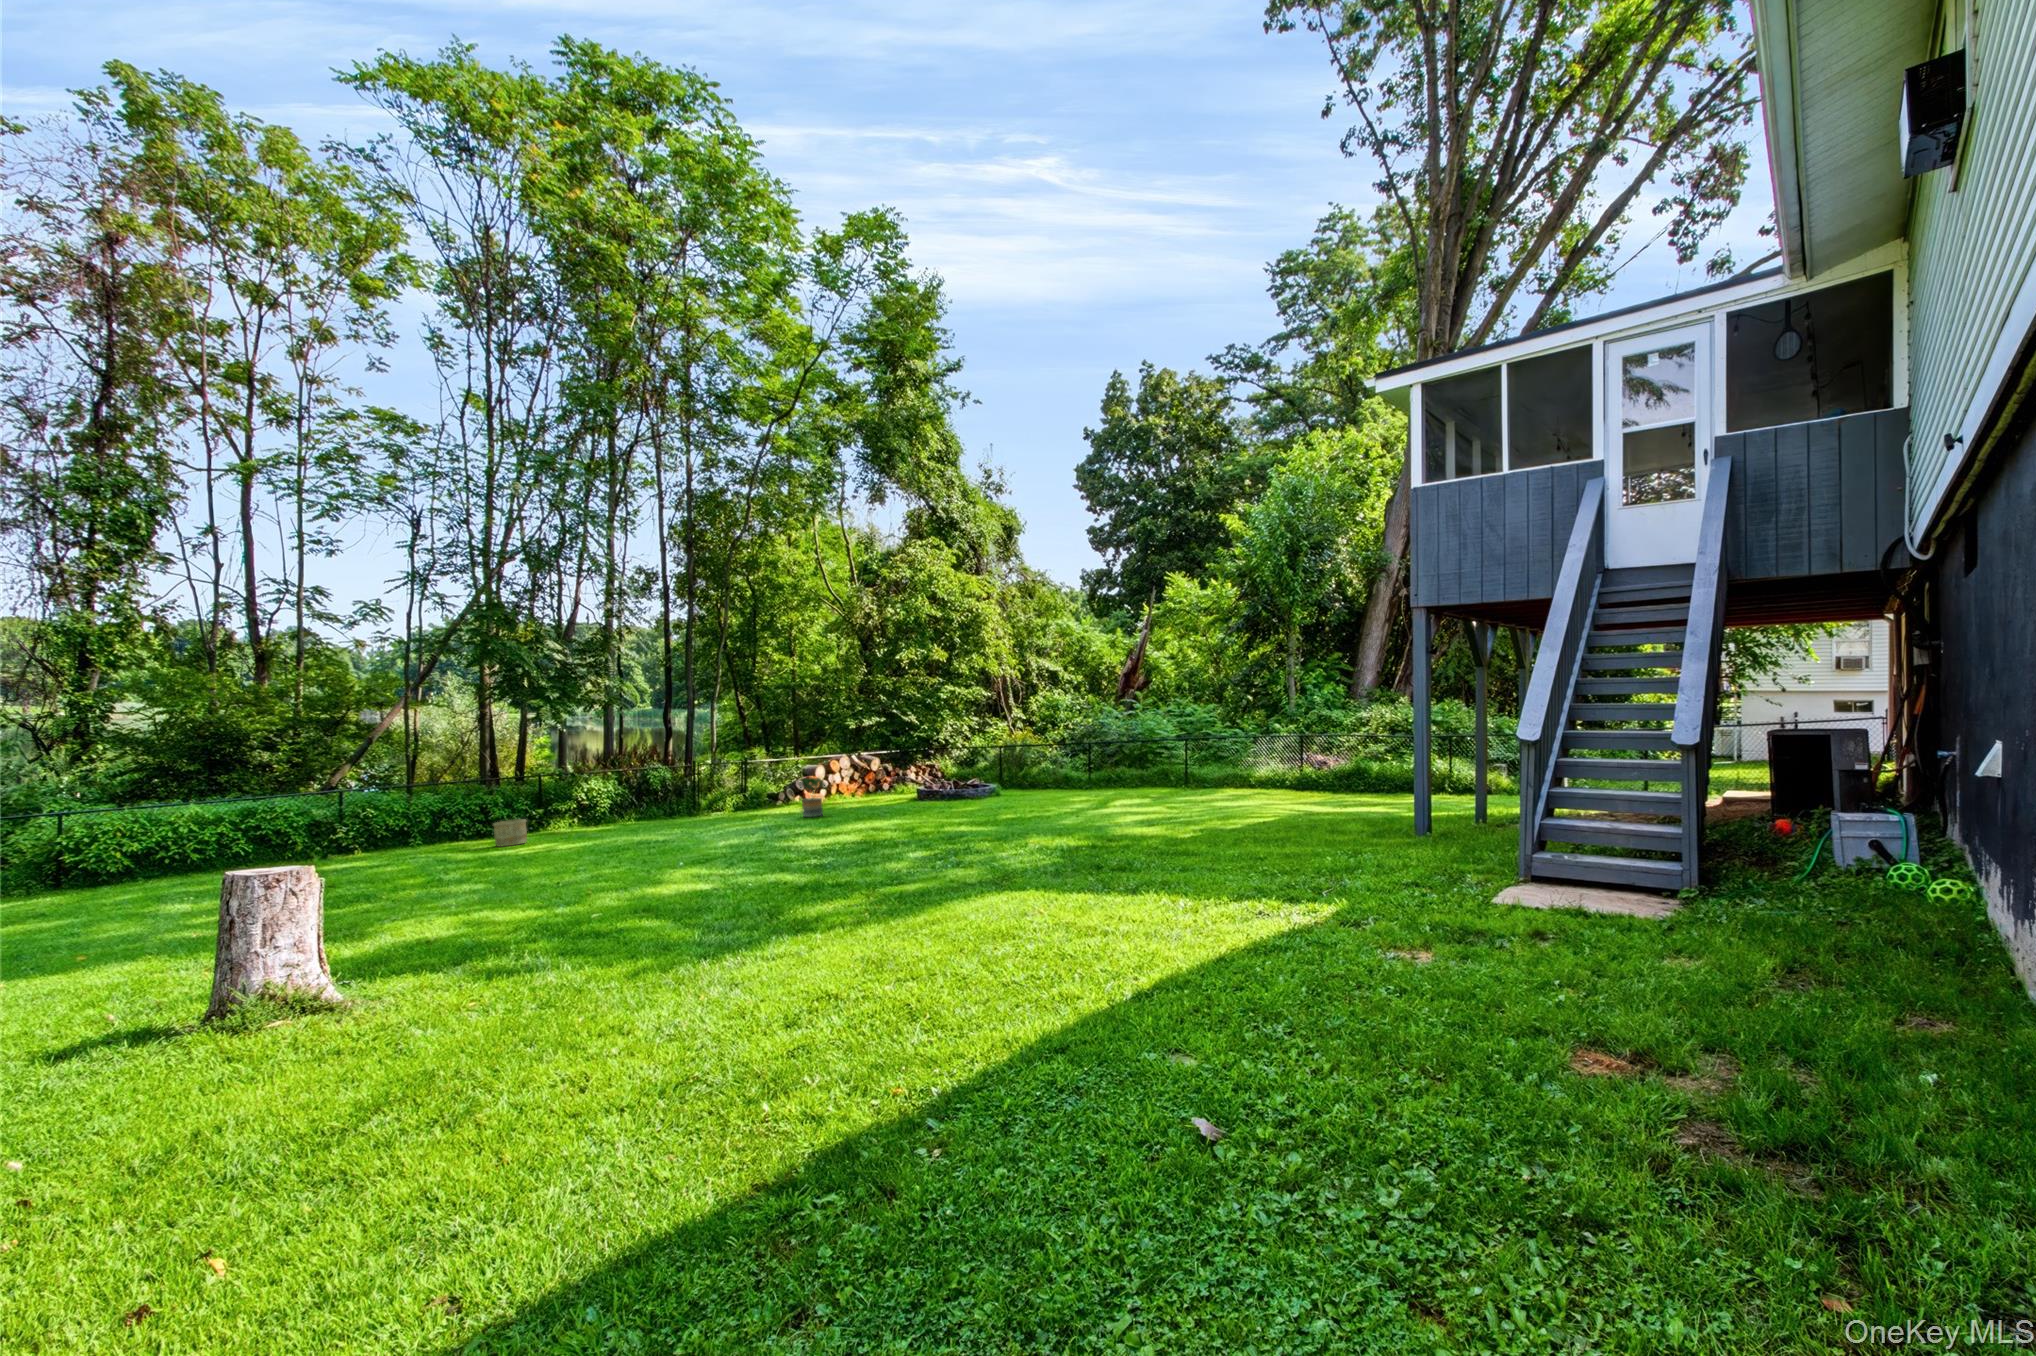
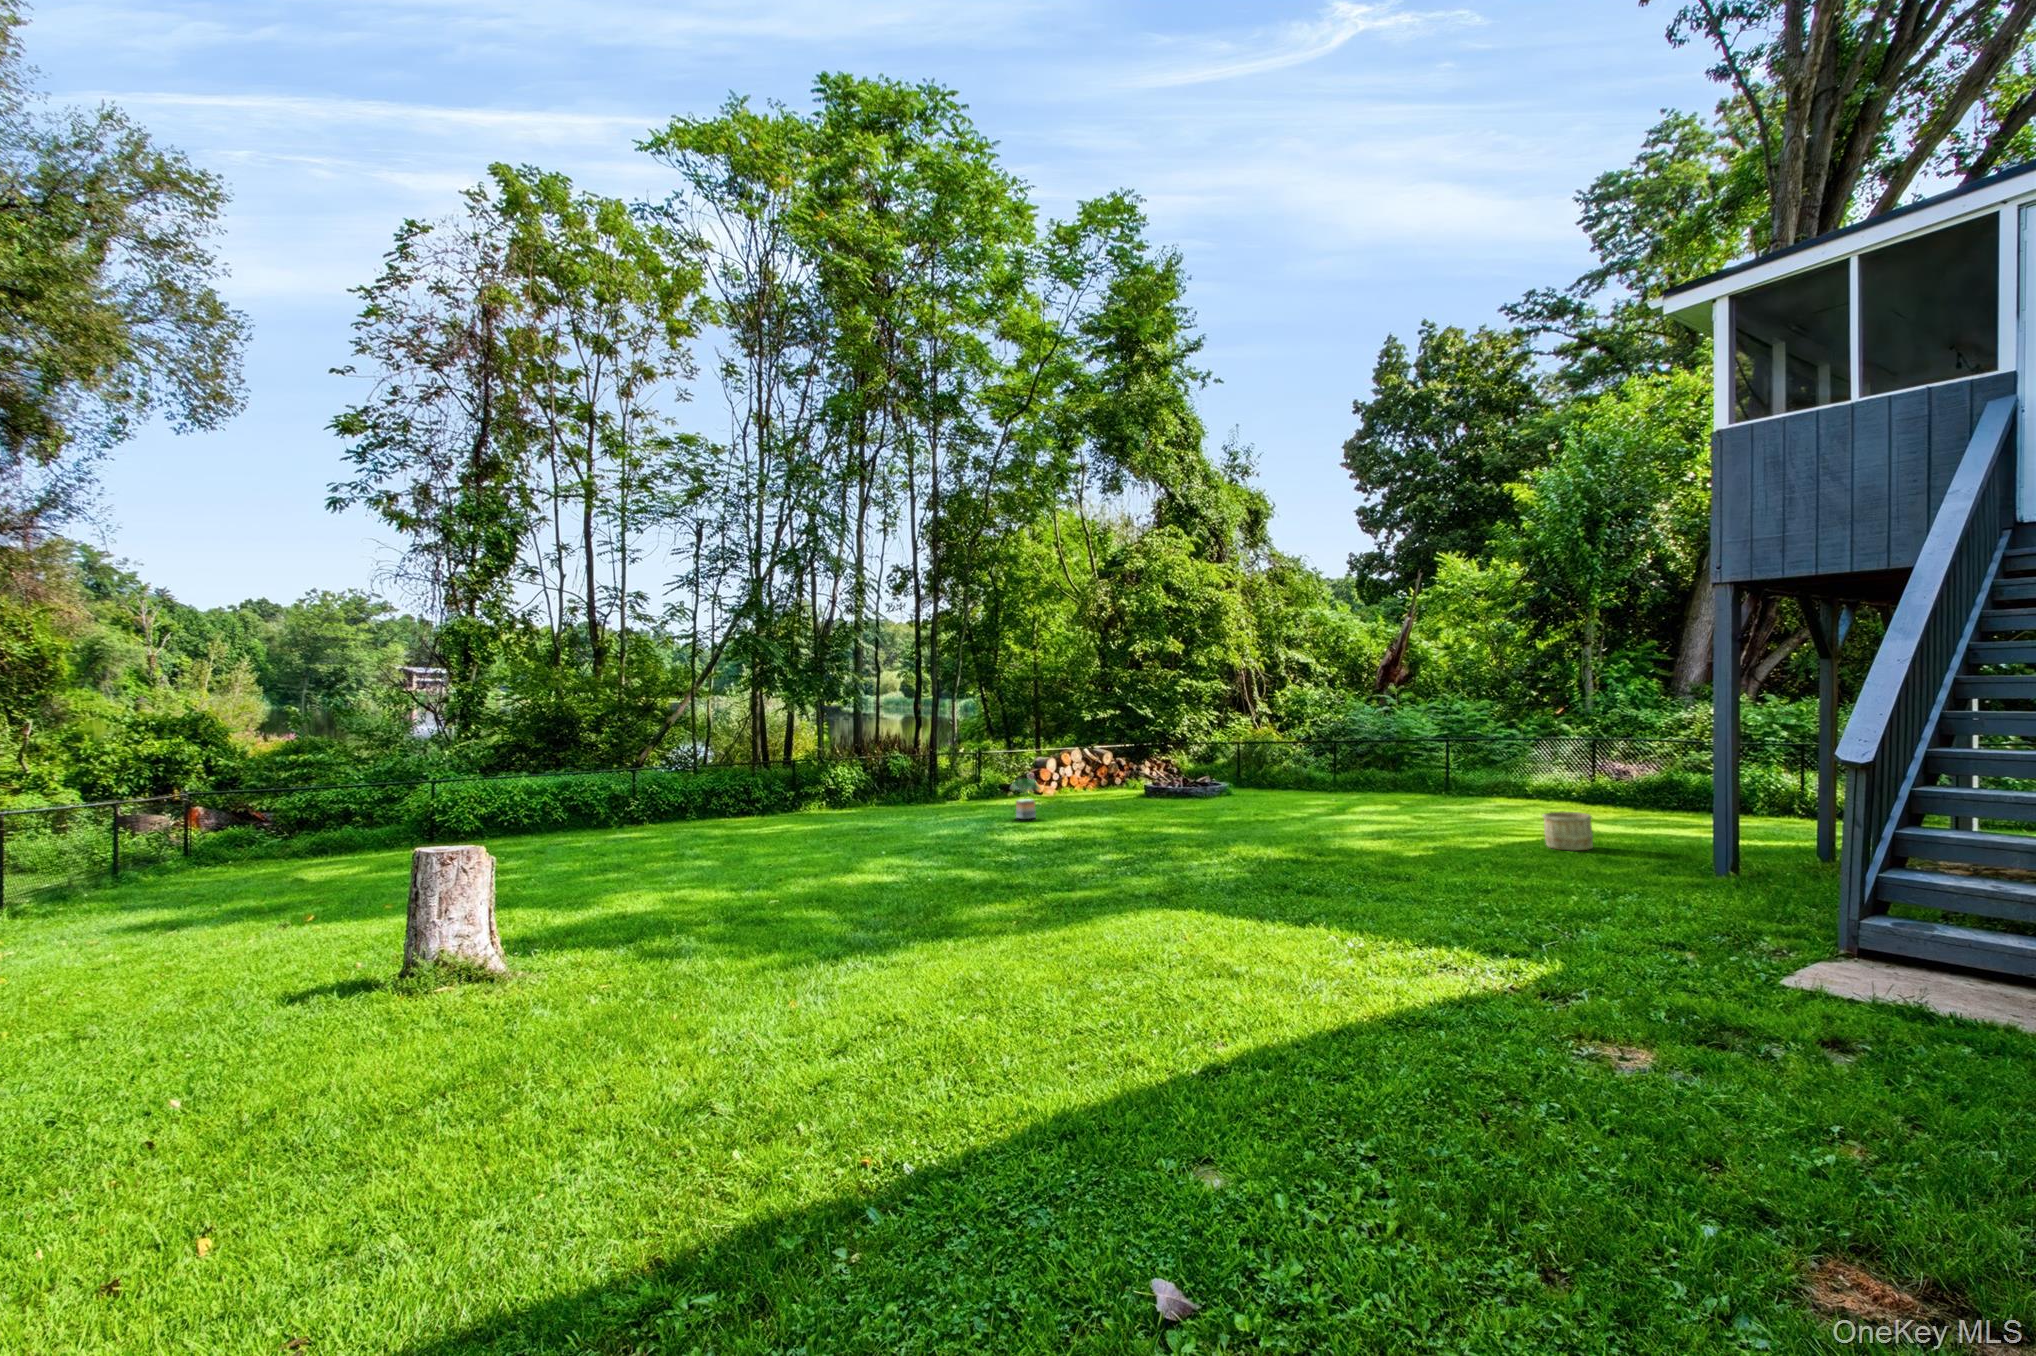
wooden bucket: present [493,819,527,847] -> present [1542,812,1593,850]

